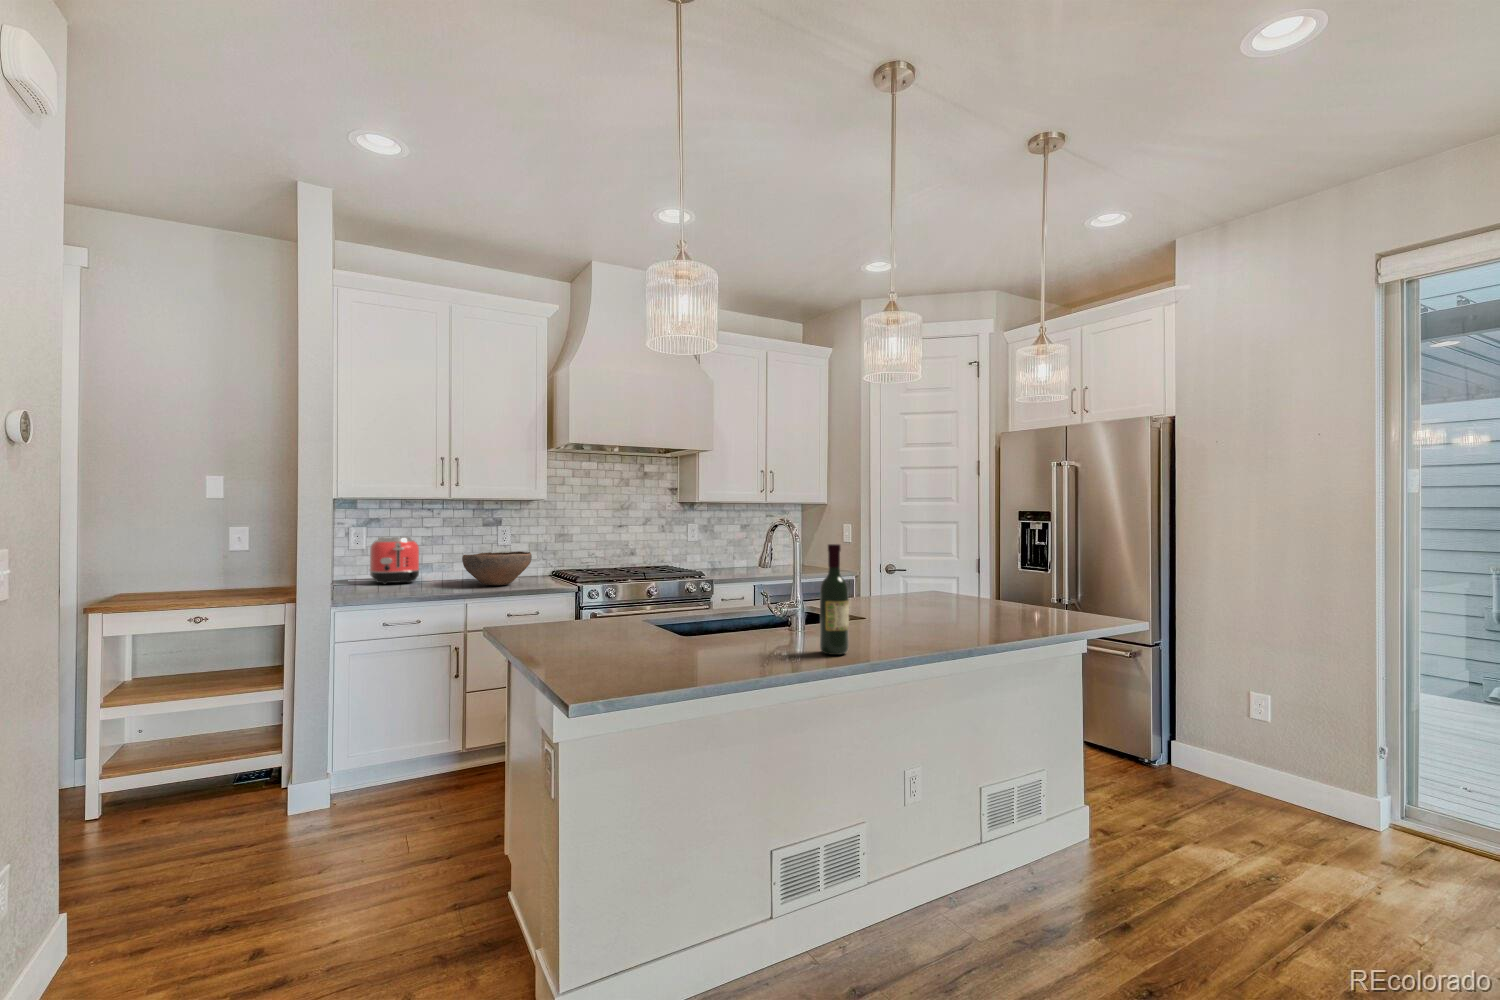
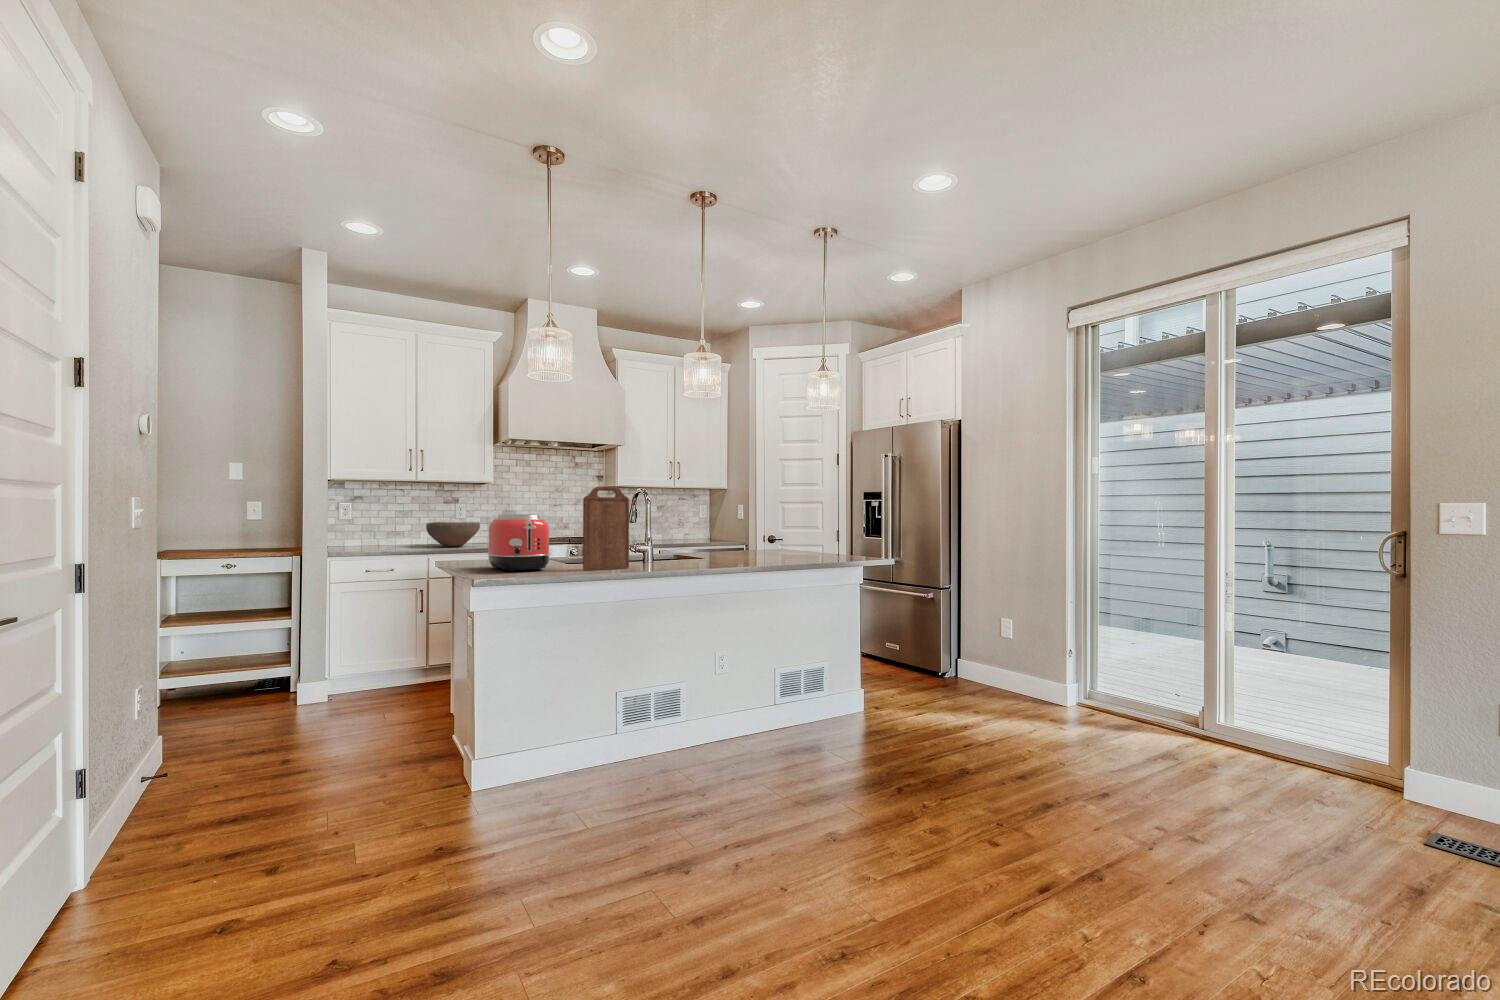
cutting board: none [734,528,801,667] -> present [583,486,629,570]
toaster: present [369,536,419,584] -> present [487,514,550,571]
wine bottle: present [820,544,849,655] -> none [644,499,662,567]

